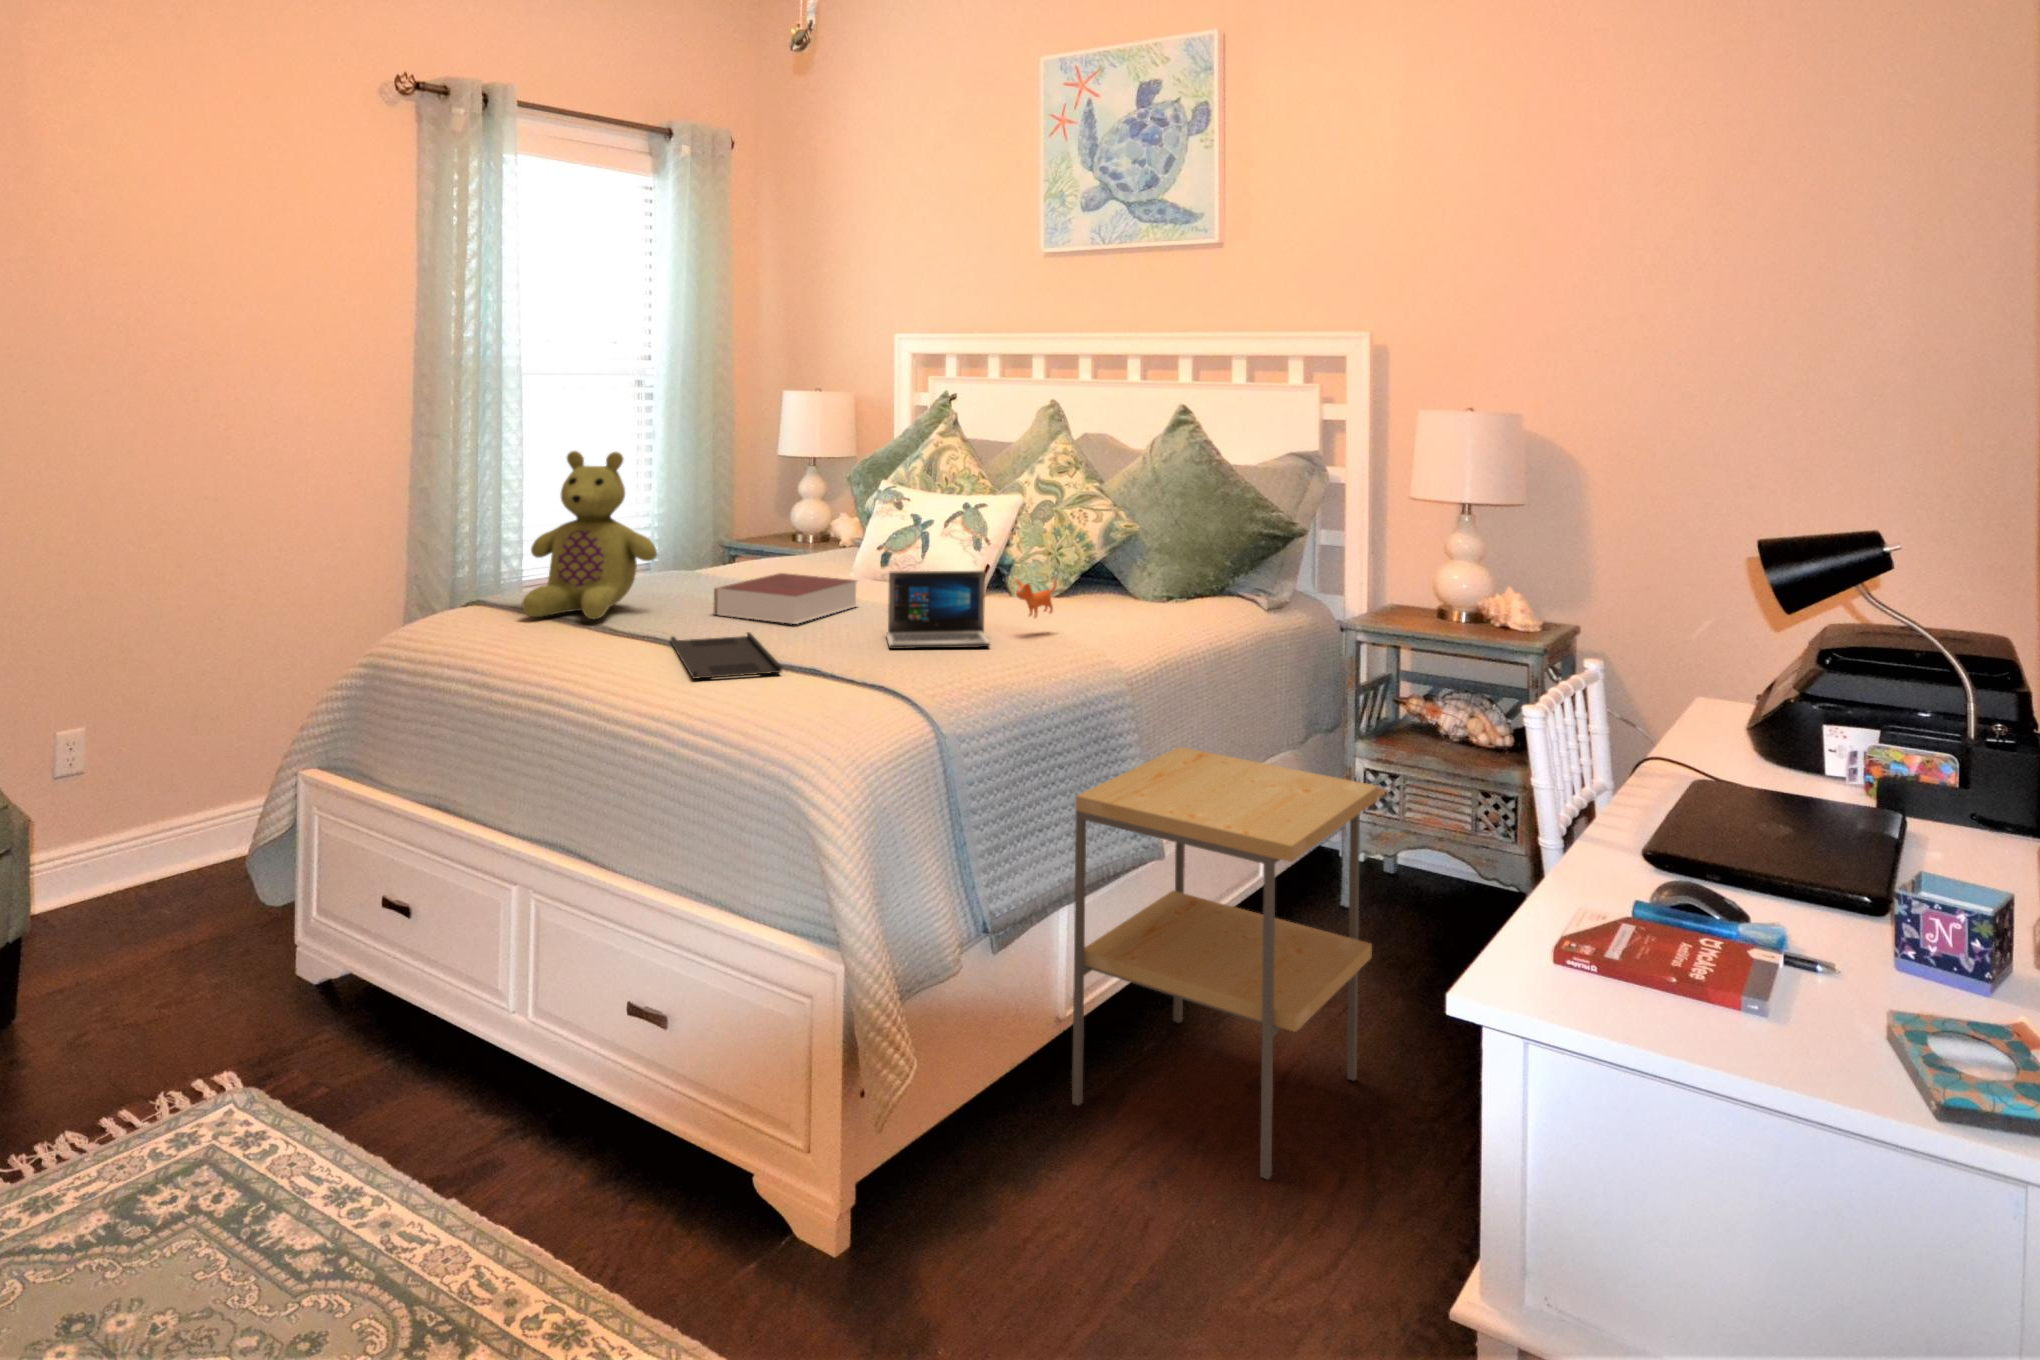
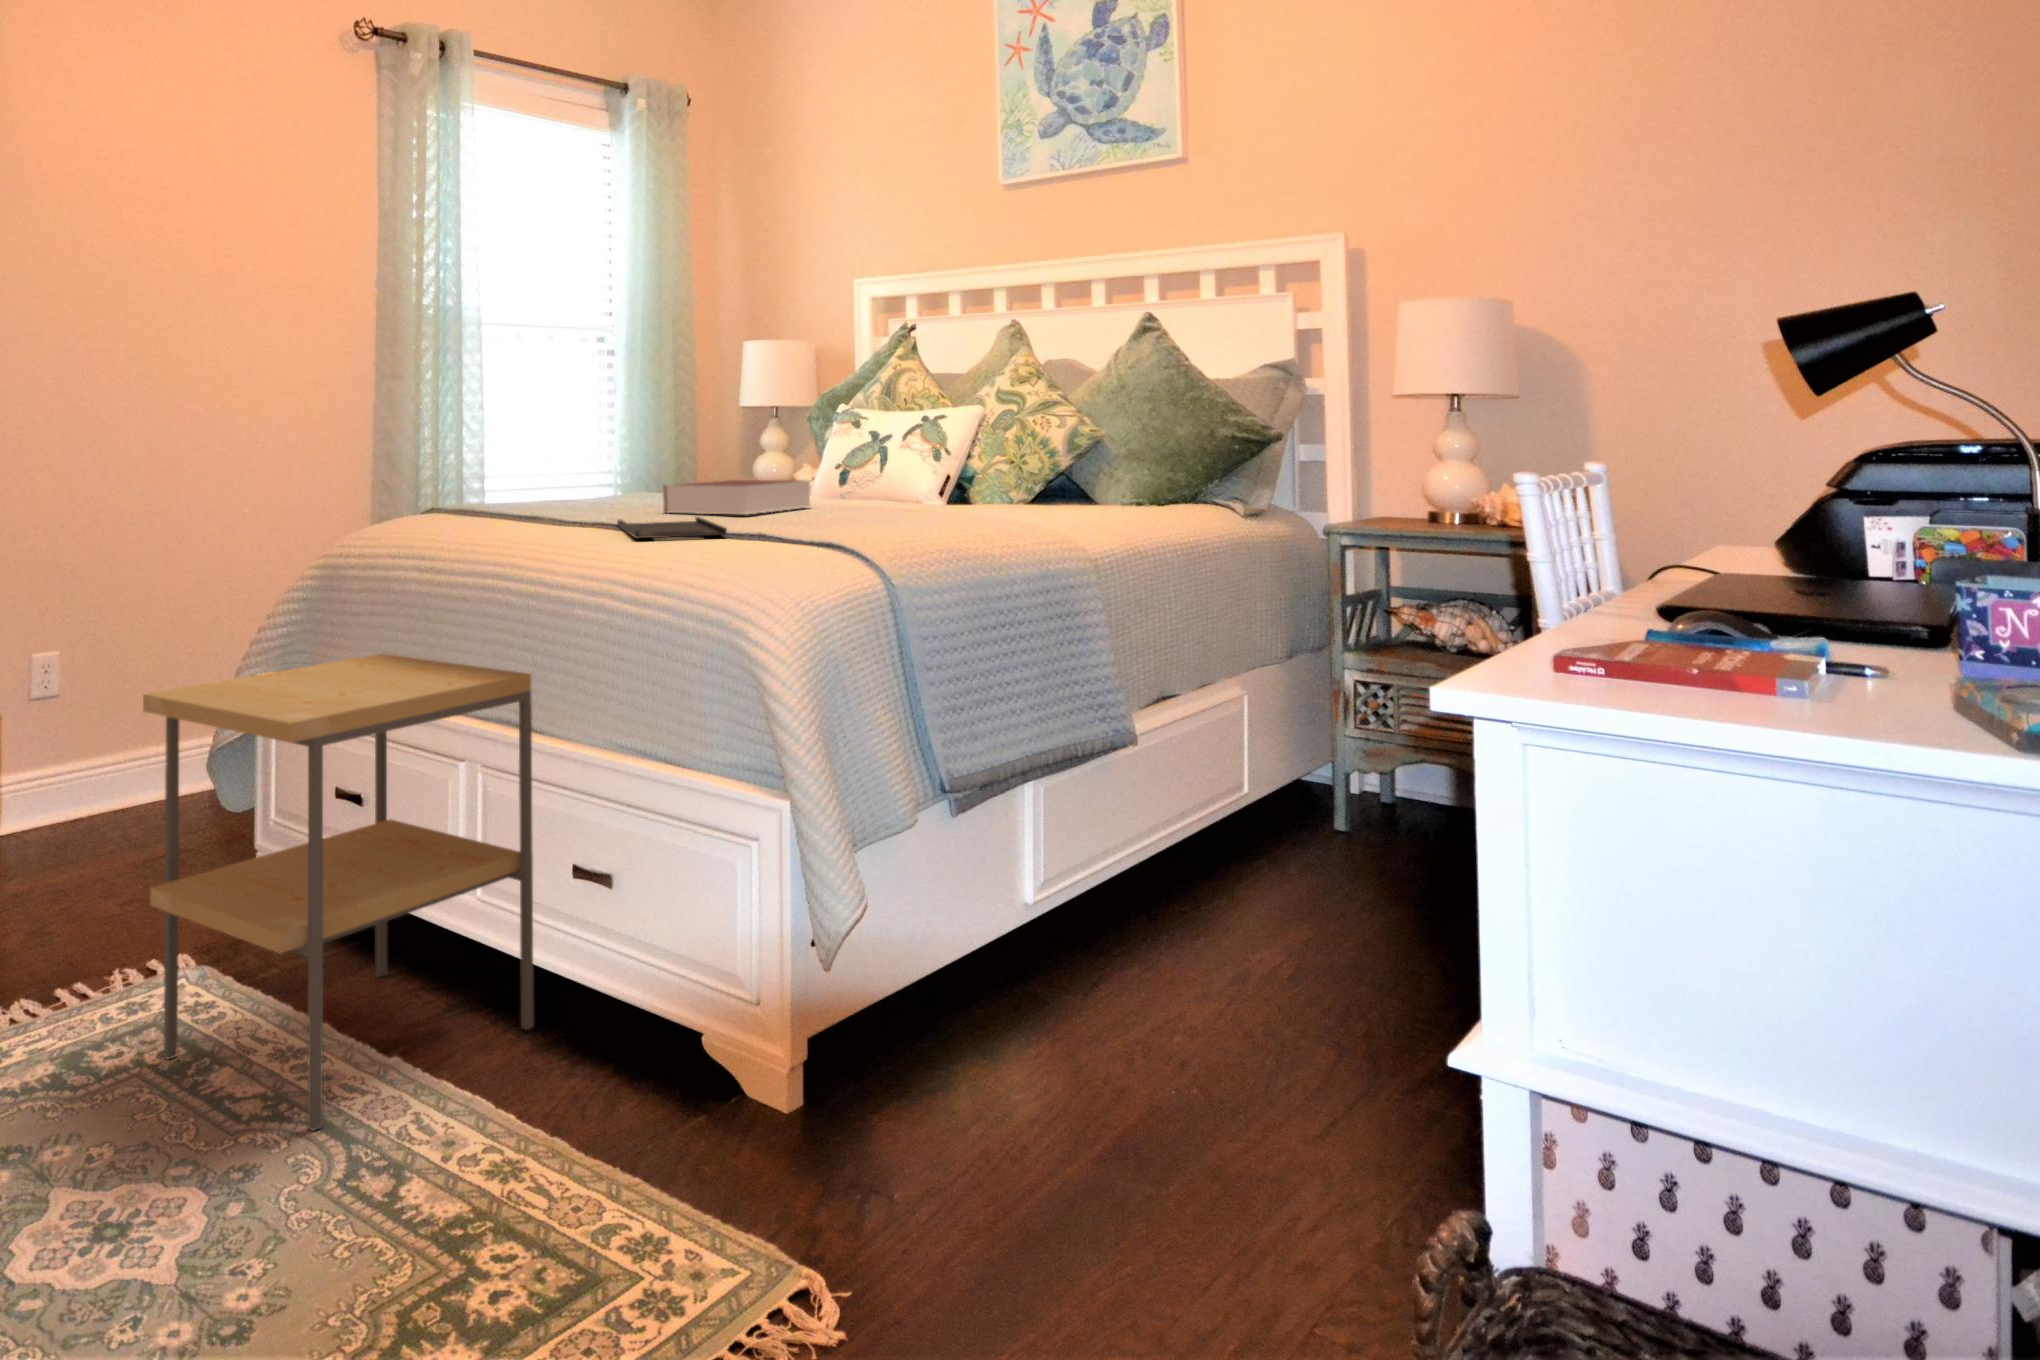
stuffed bear: present [522,451,657,619] -> none [470,351,605,515]
laptop: present [886,571,1057,649] -> none [839,451,1016,525]
side table: present [1072,747,1378,1179] -> present [143,654,534,1131]

